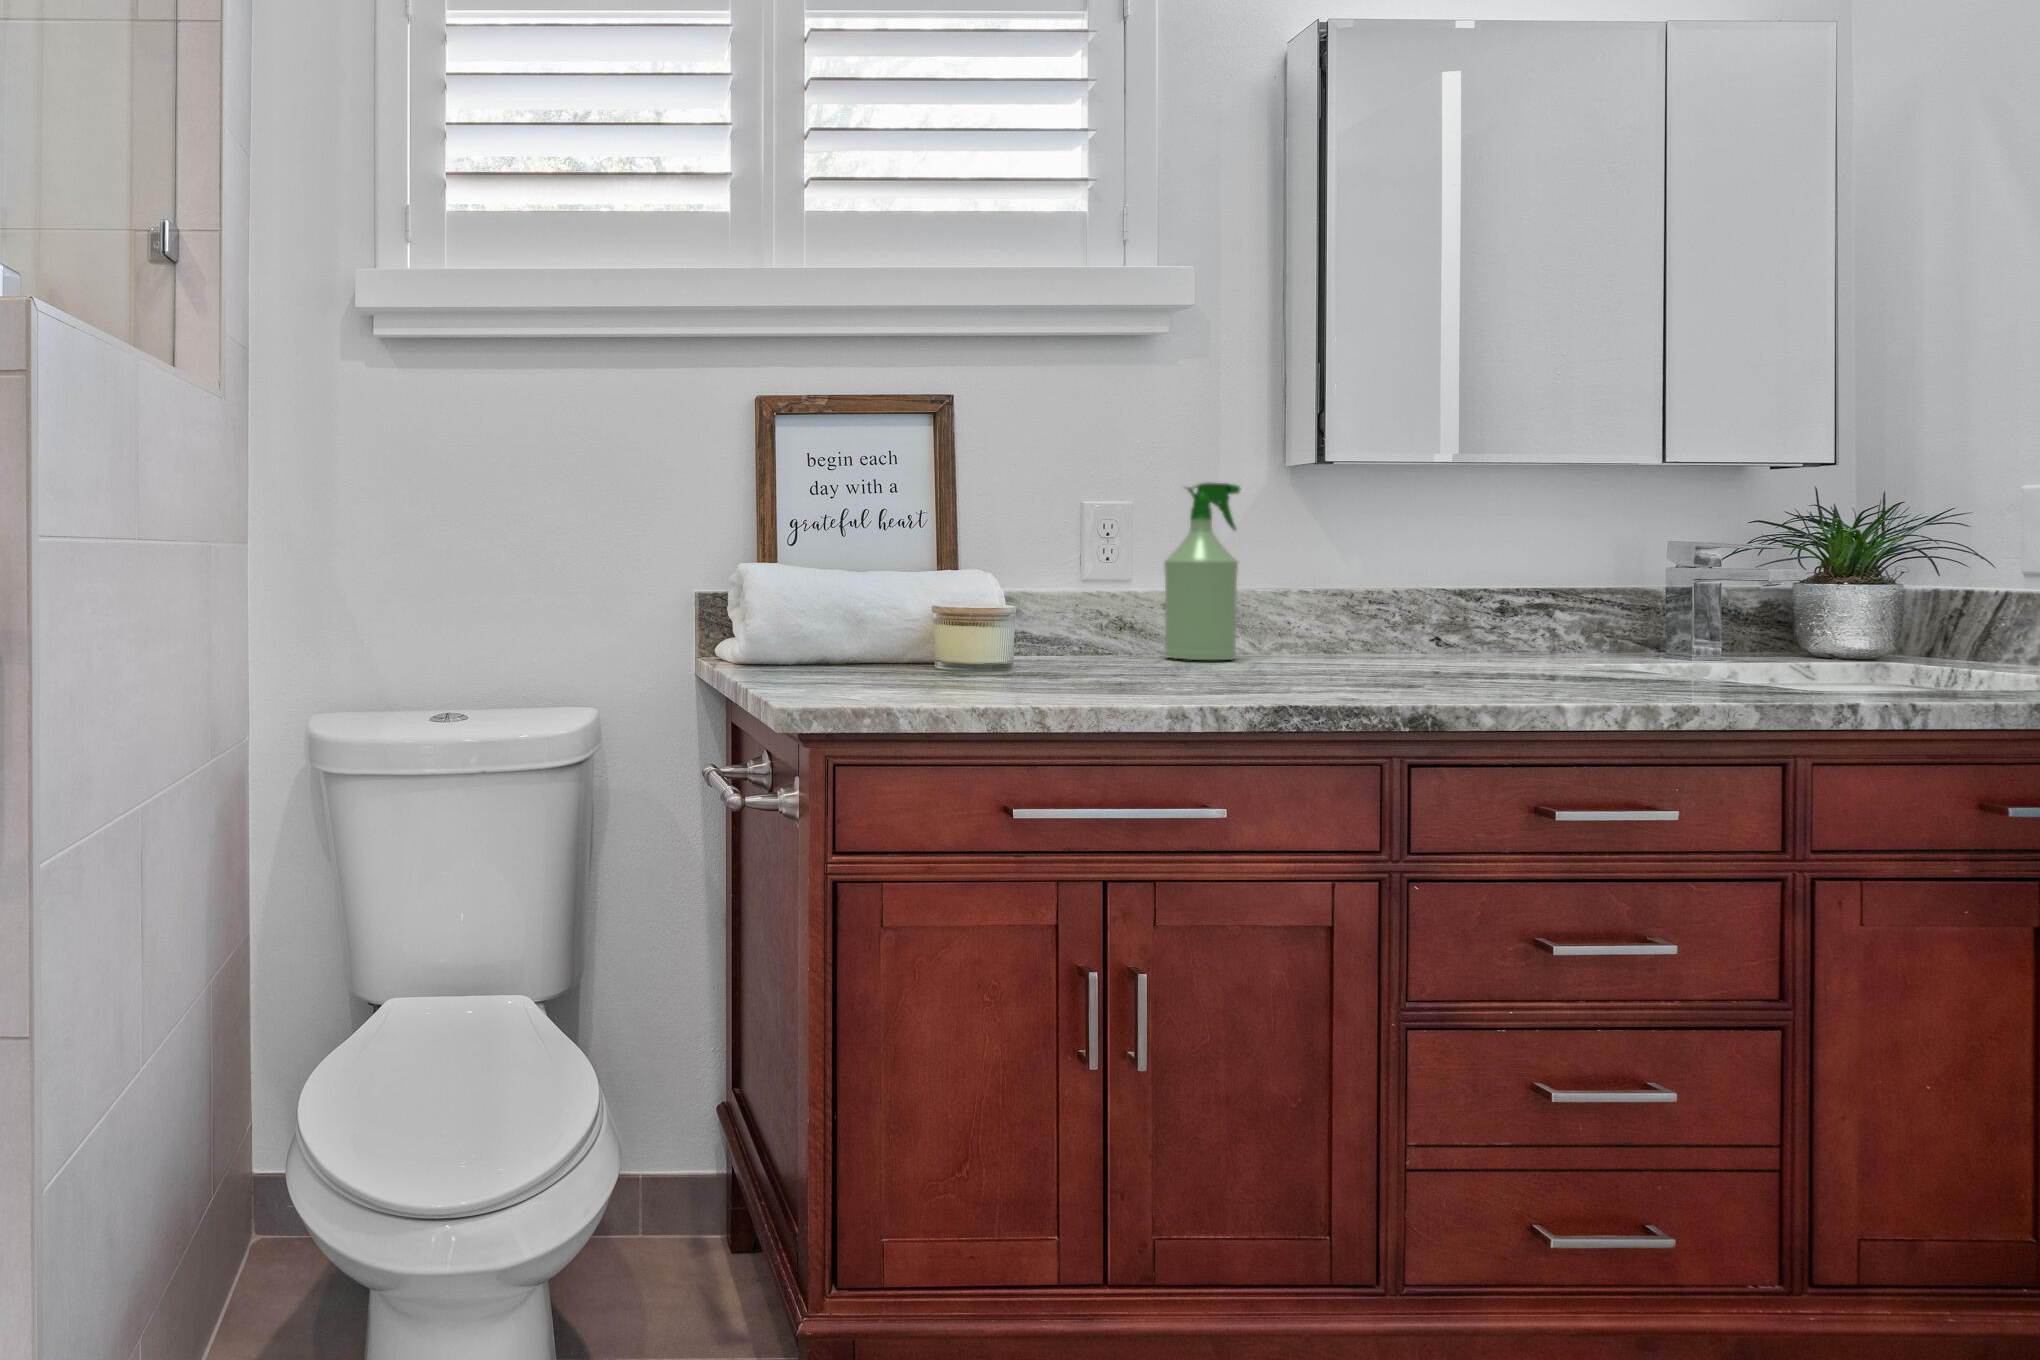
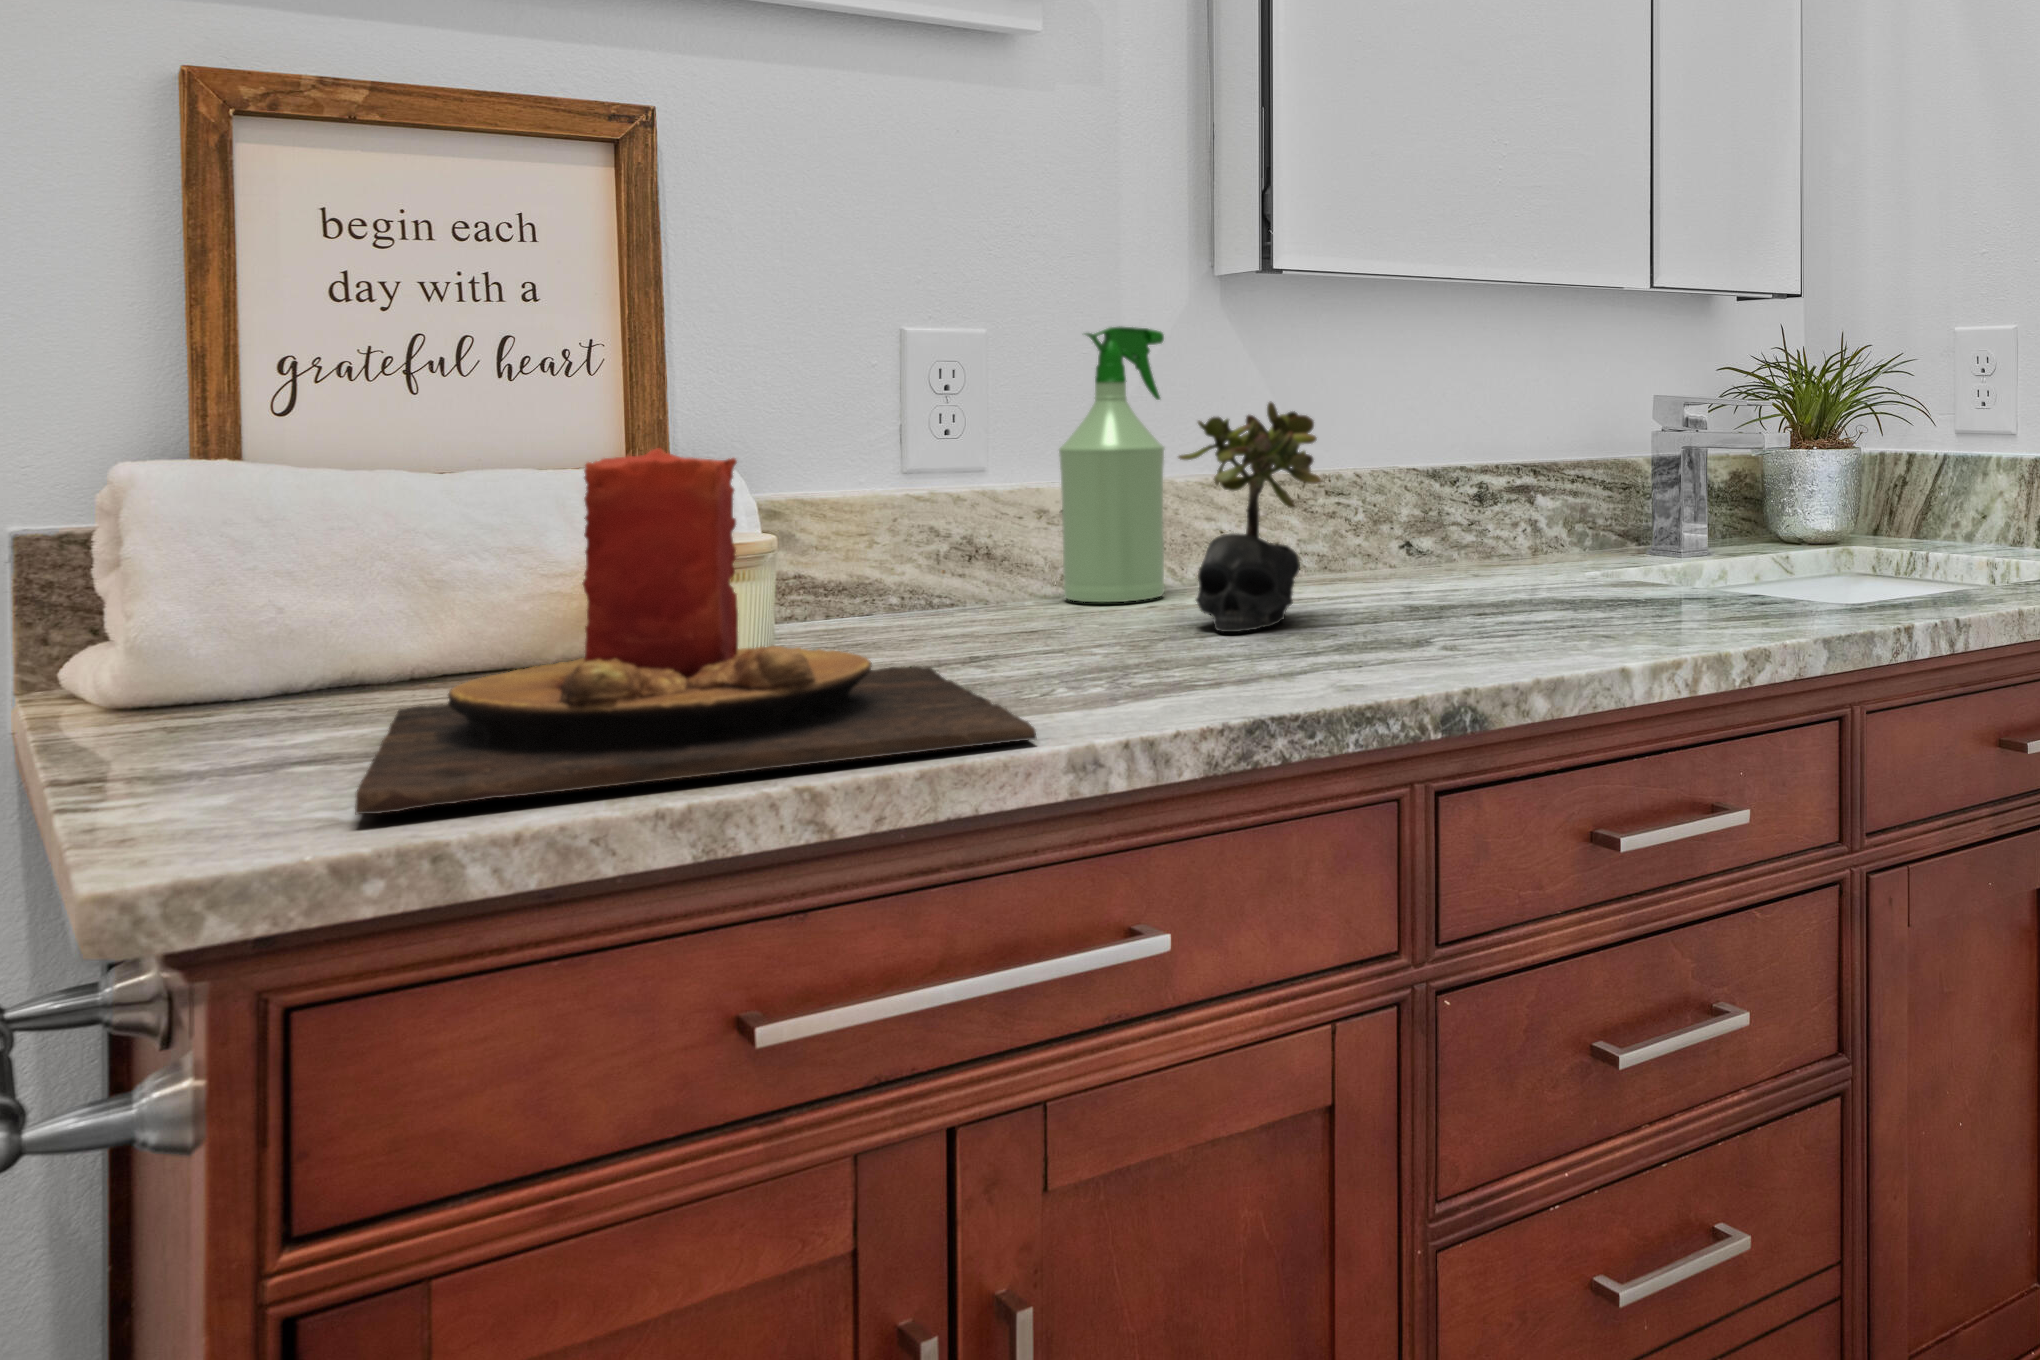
succulent plant: none [1245,532,1347,675] -> present [1179,402,1321,632]
candle: none [825,547,1155,700] -> present [355,448,1036,814]

